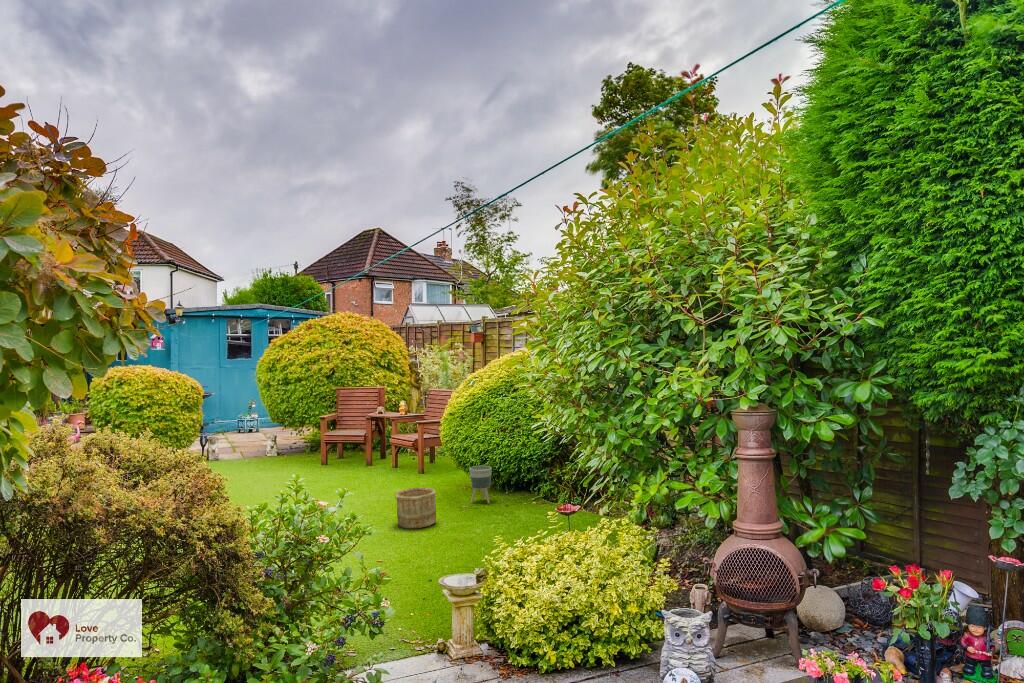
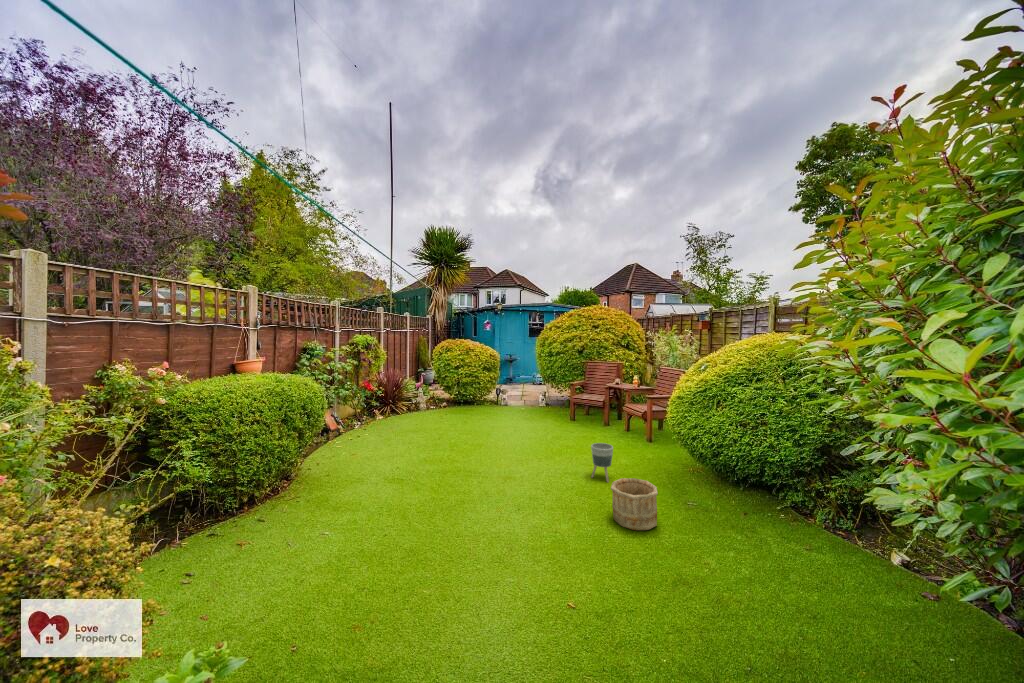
planter: present [469,466,492,504] -> present [591,443,613,482]

